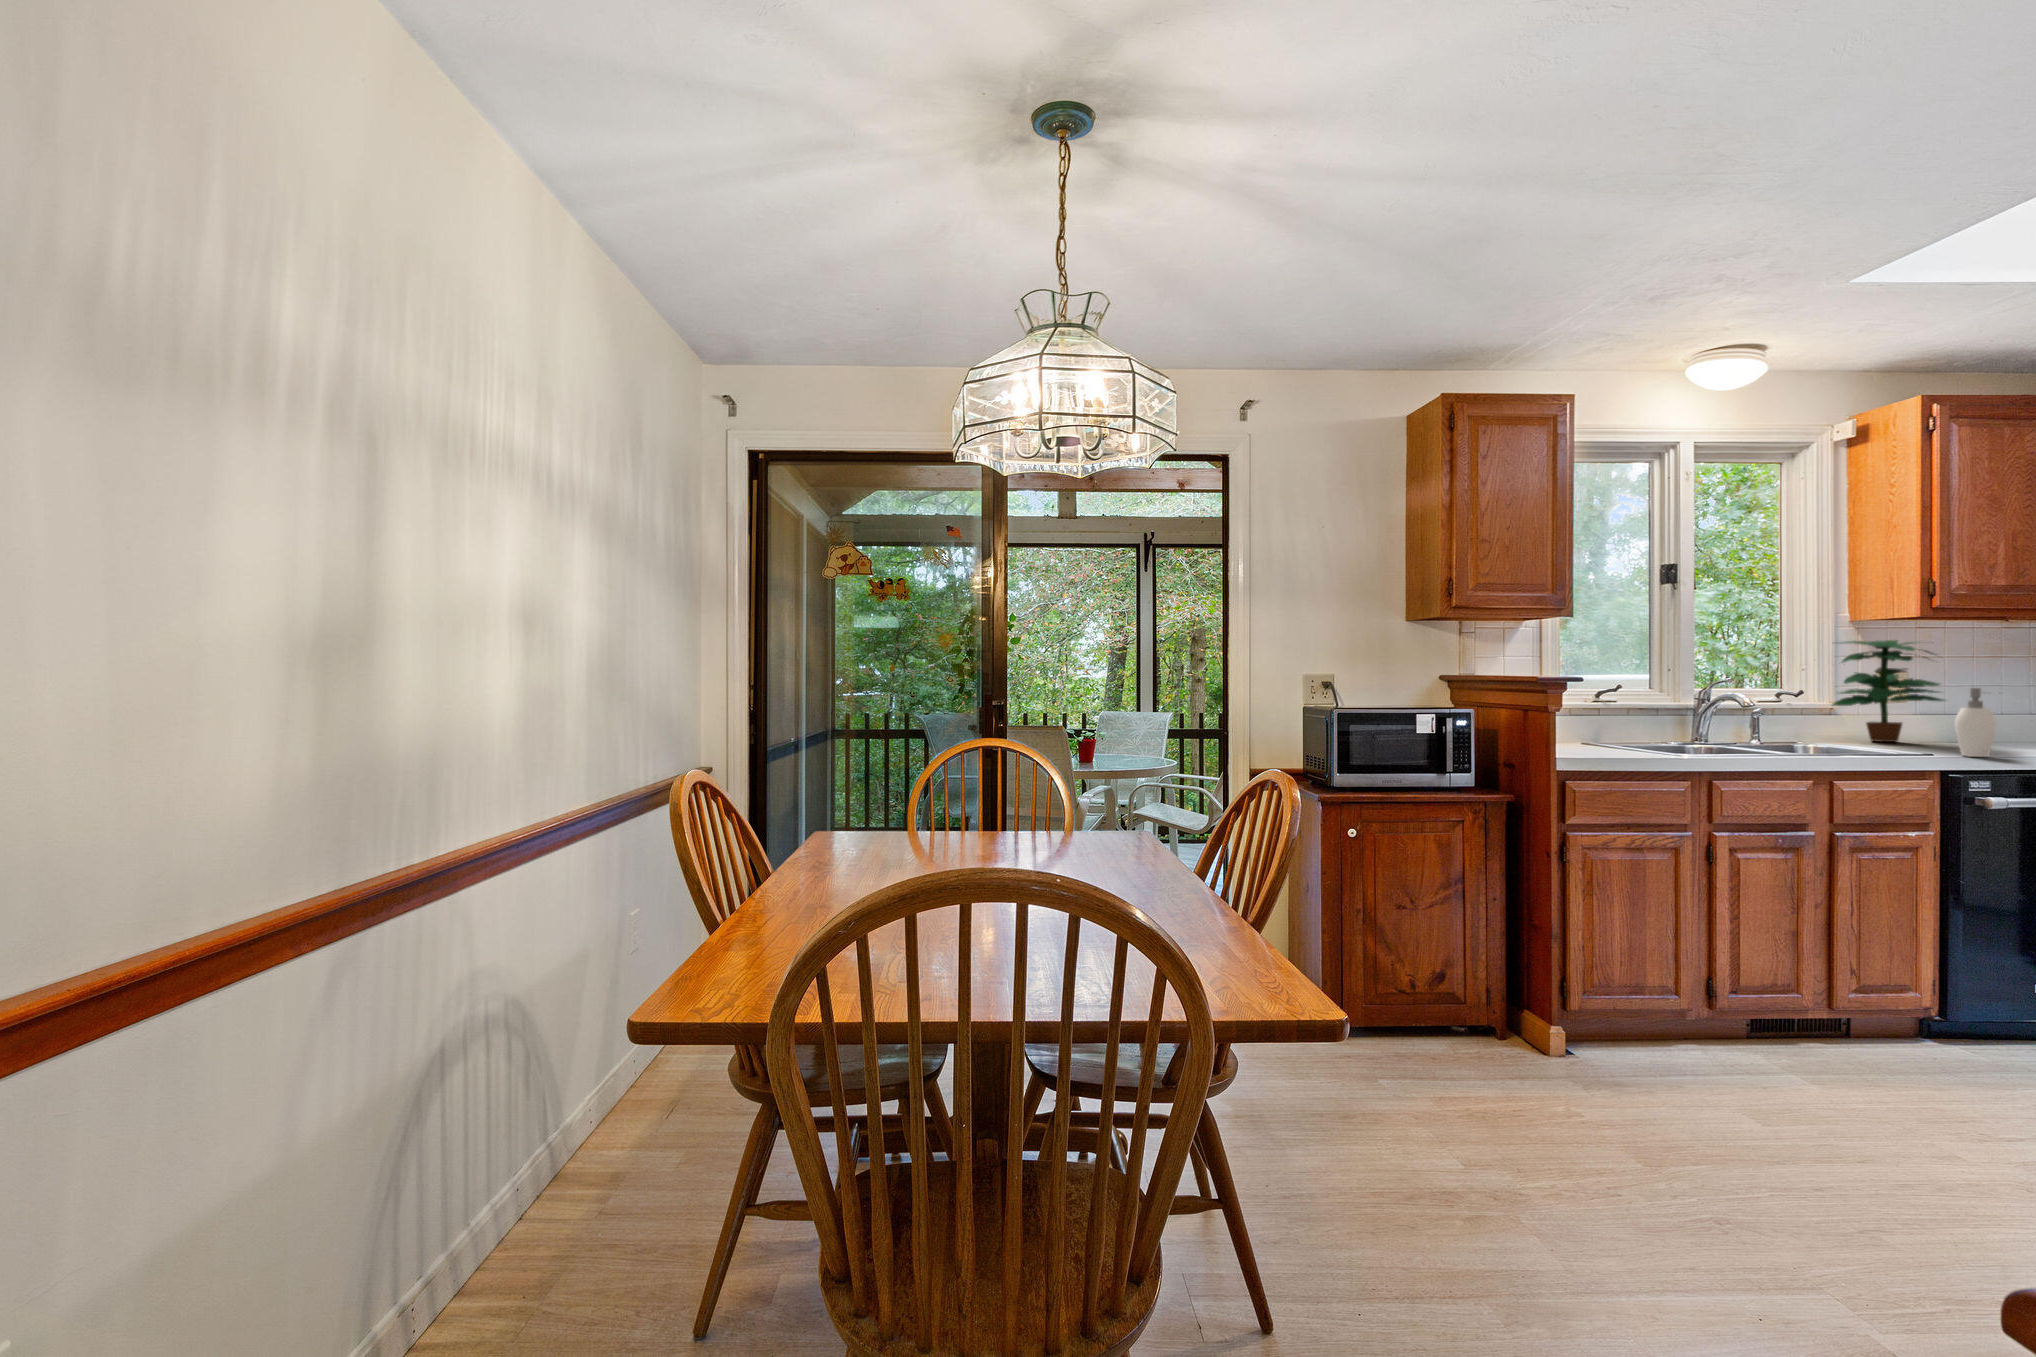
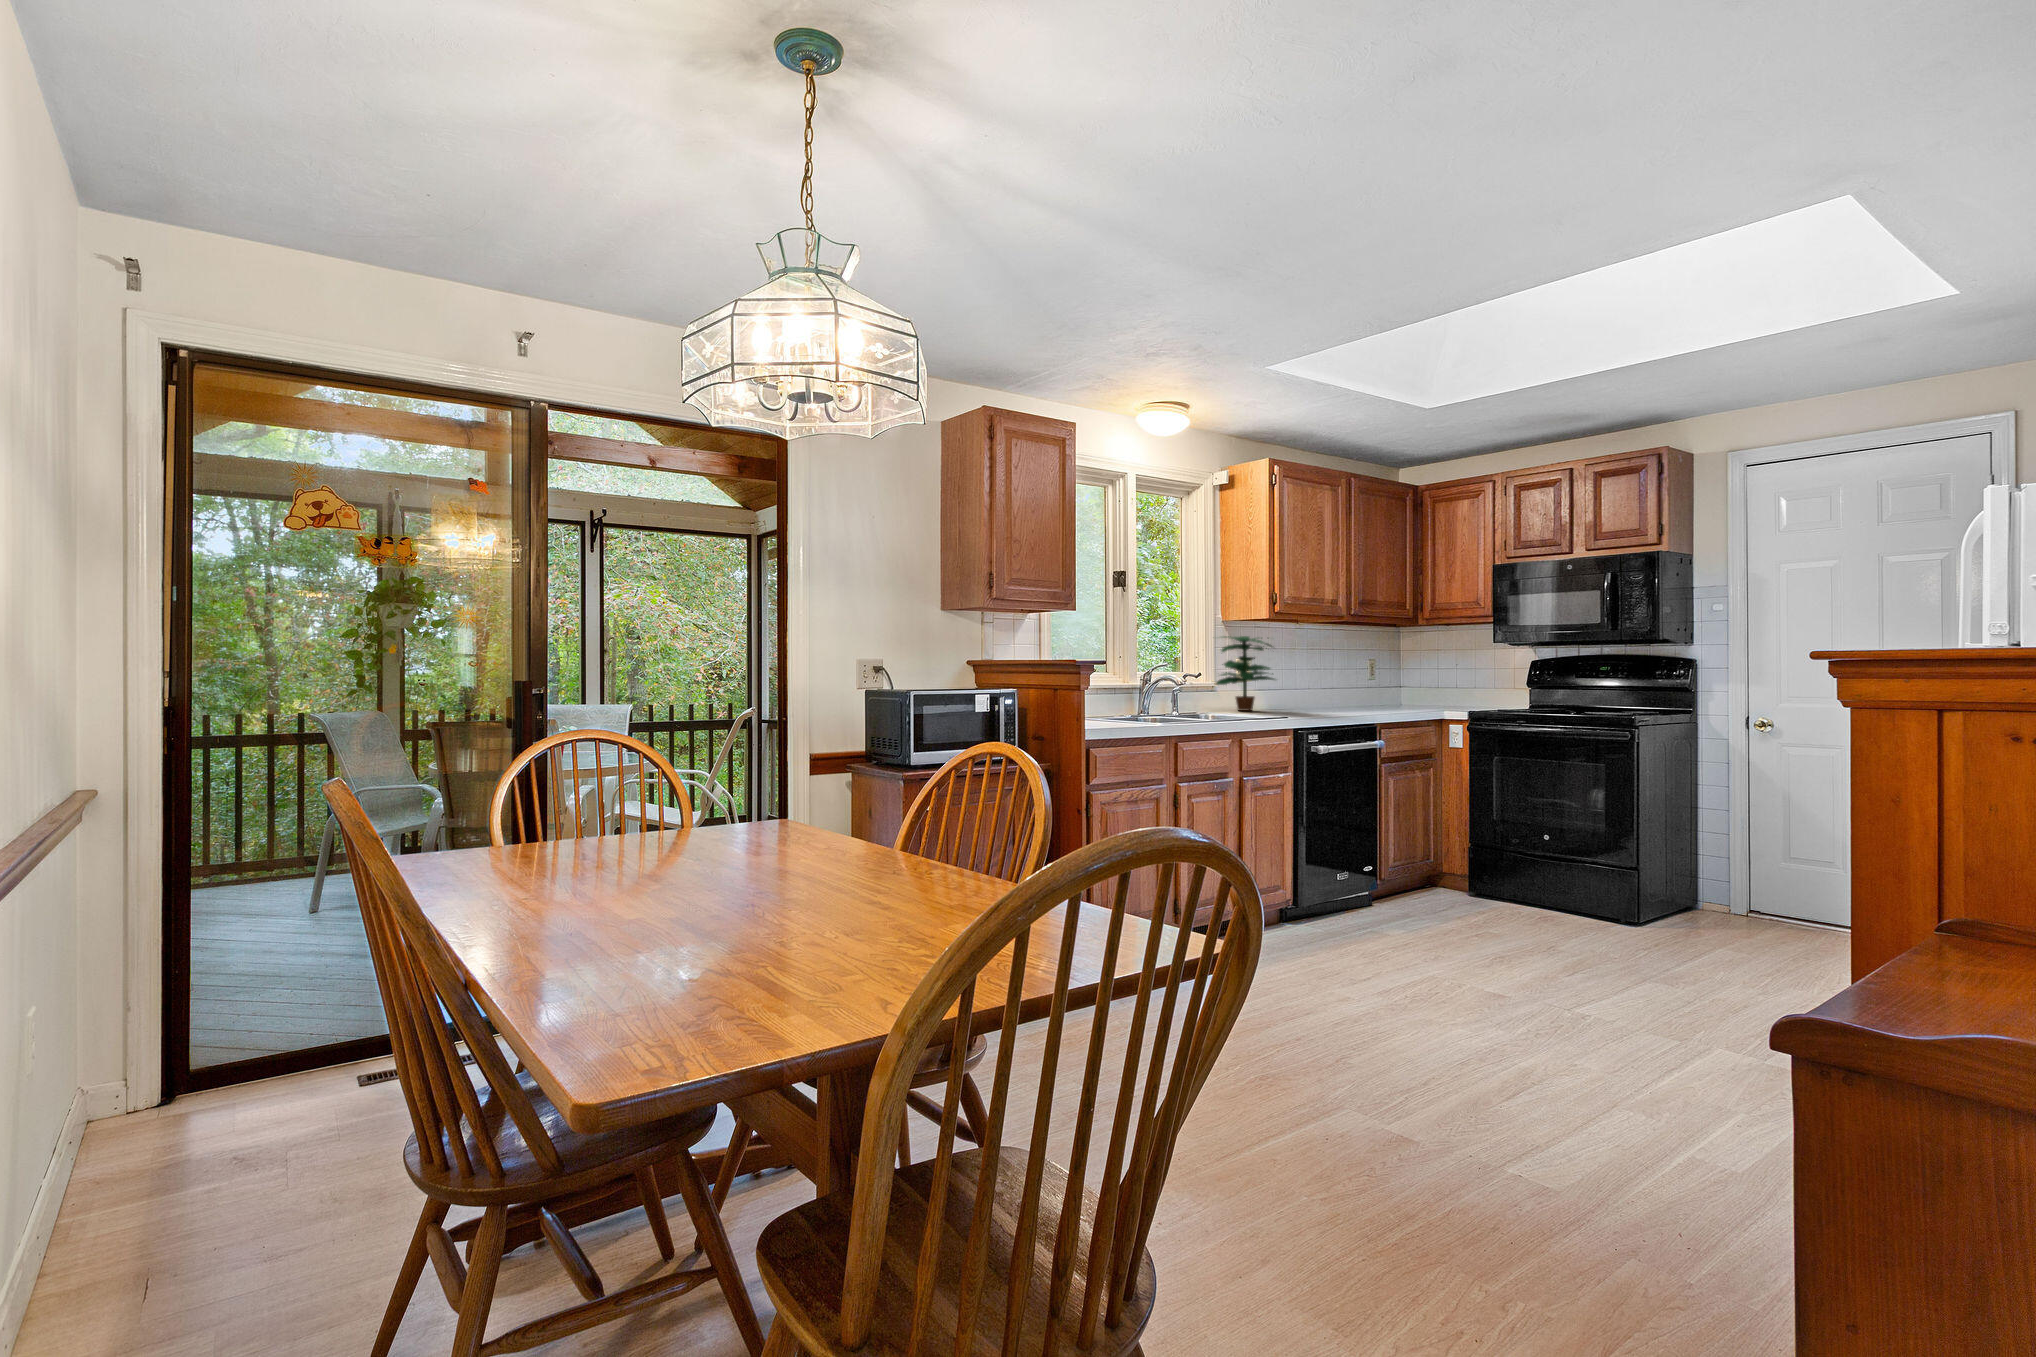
soap dispenser: present [1954,688,1996,757] -> none [1295,669,1322,717]

